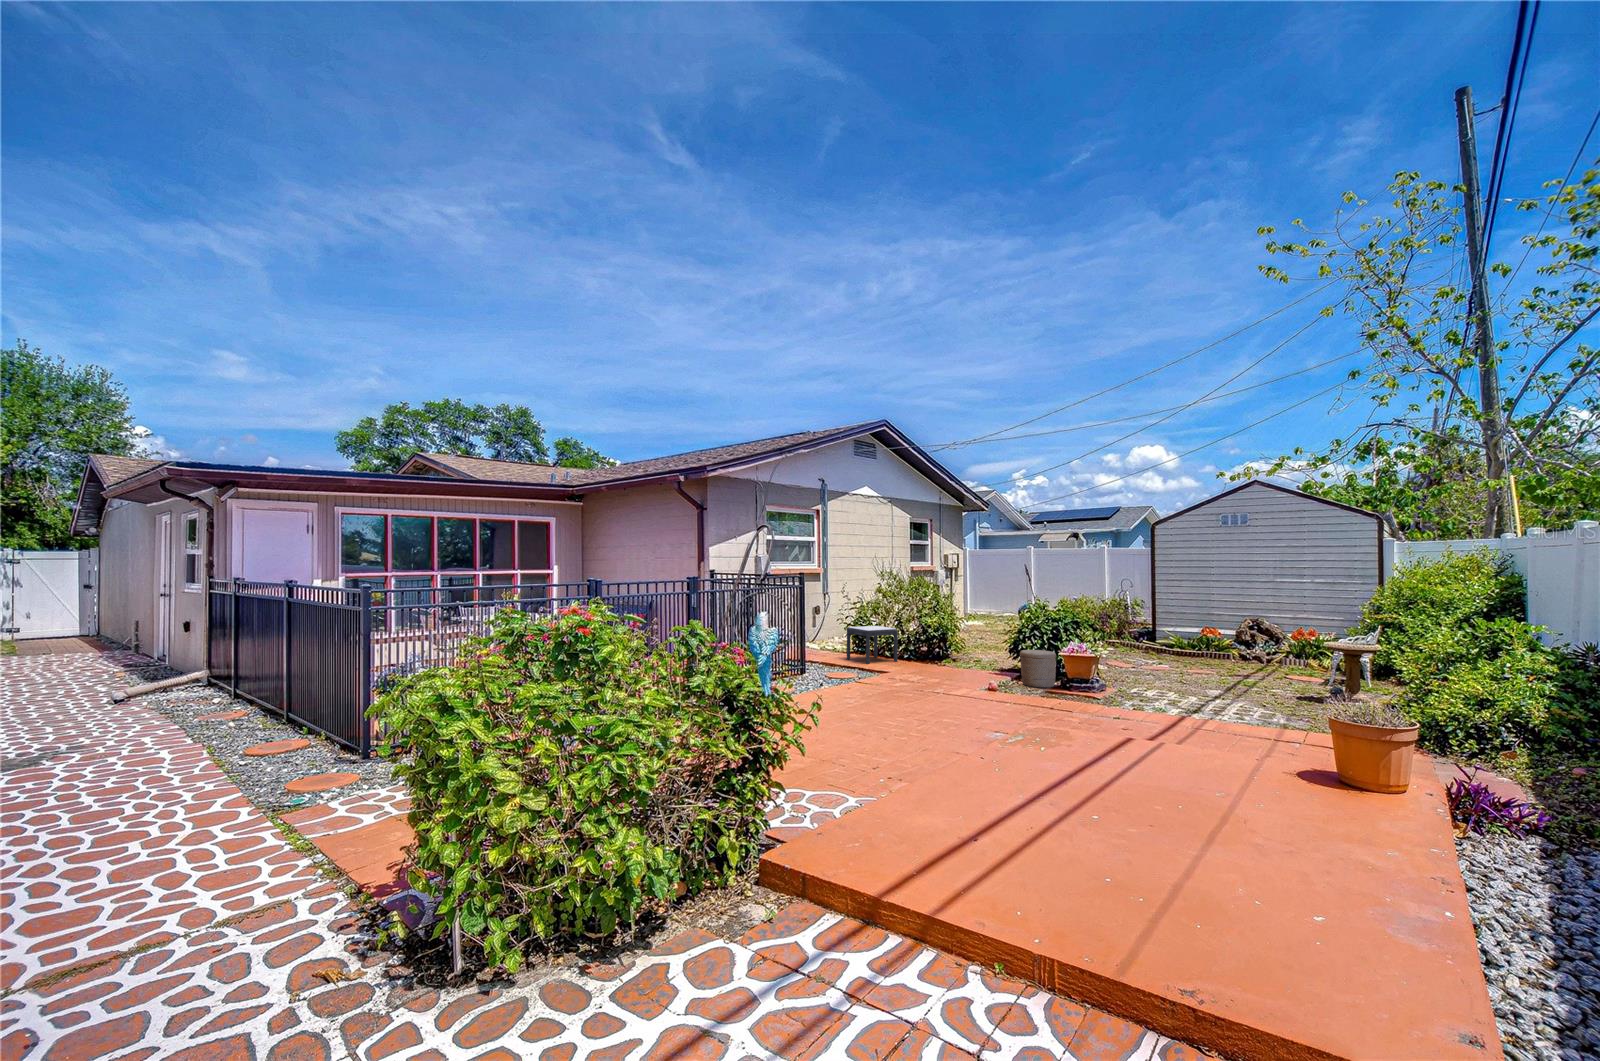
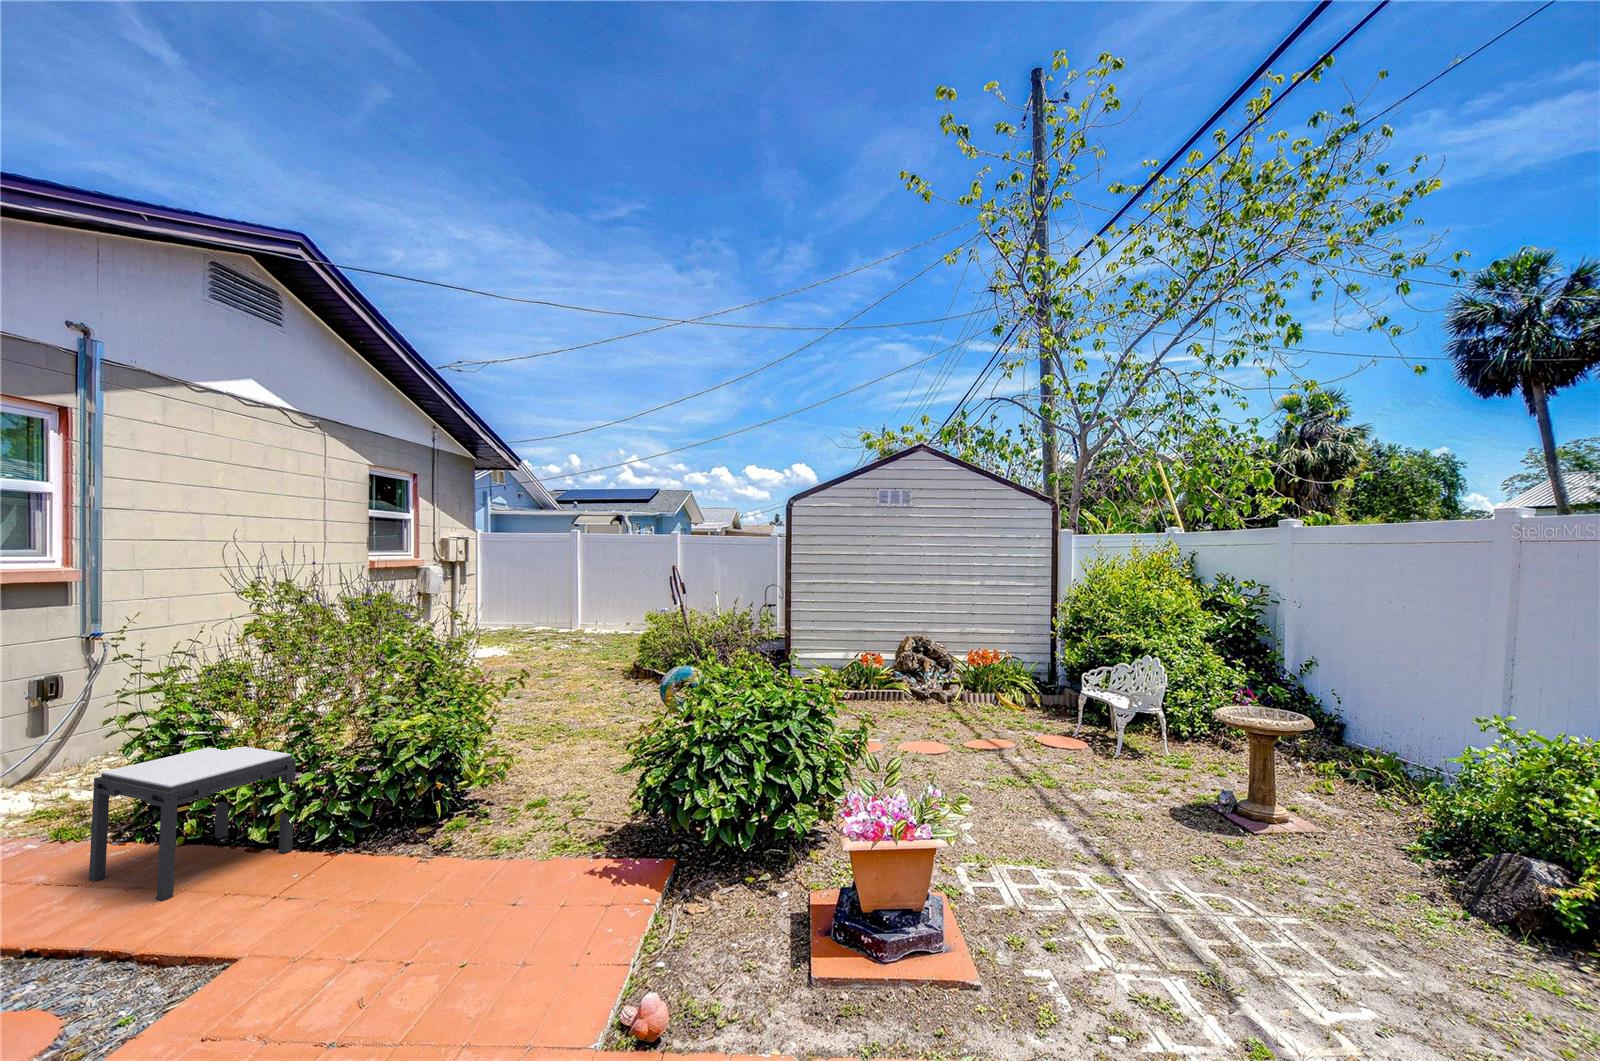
woven basket: present [1020,650,1056,688] -> none [690,803,787,933]

